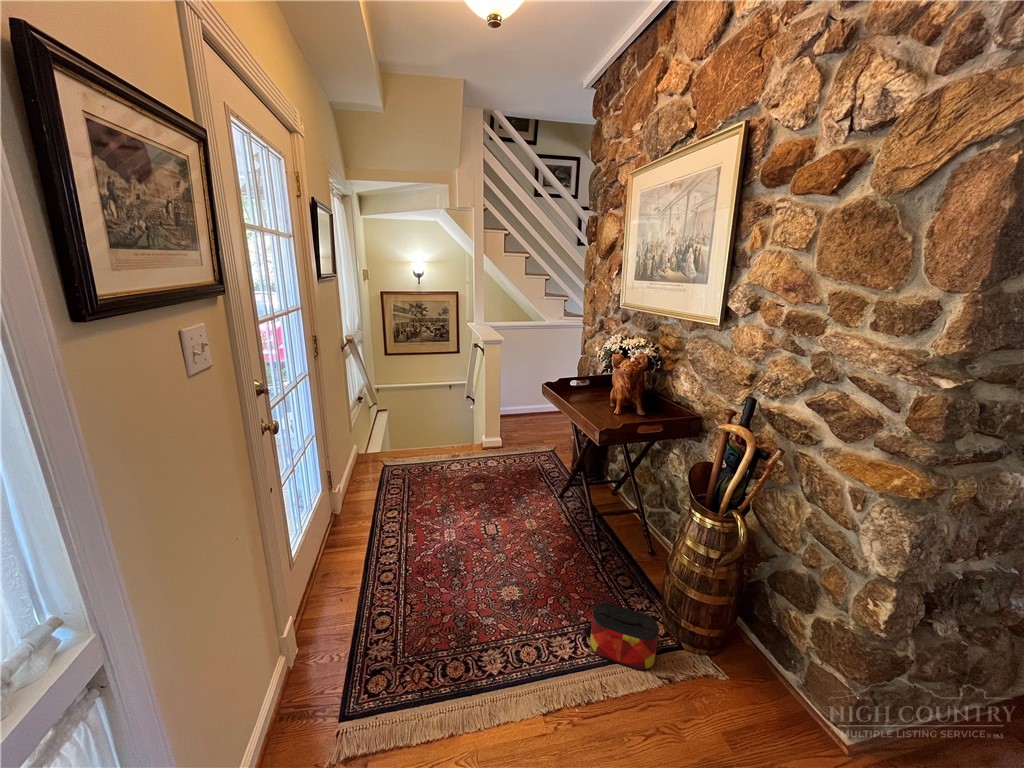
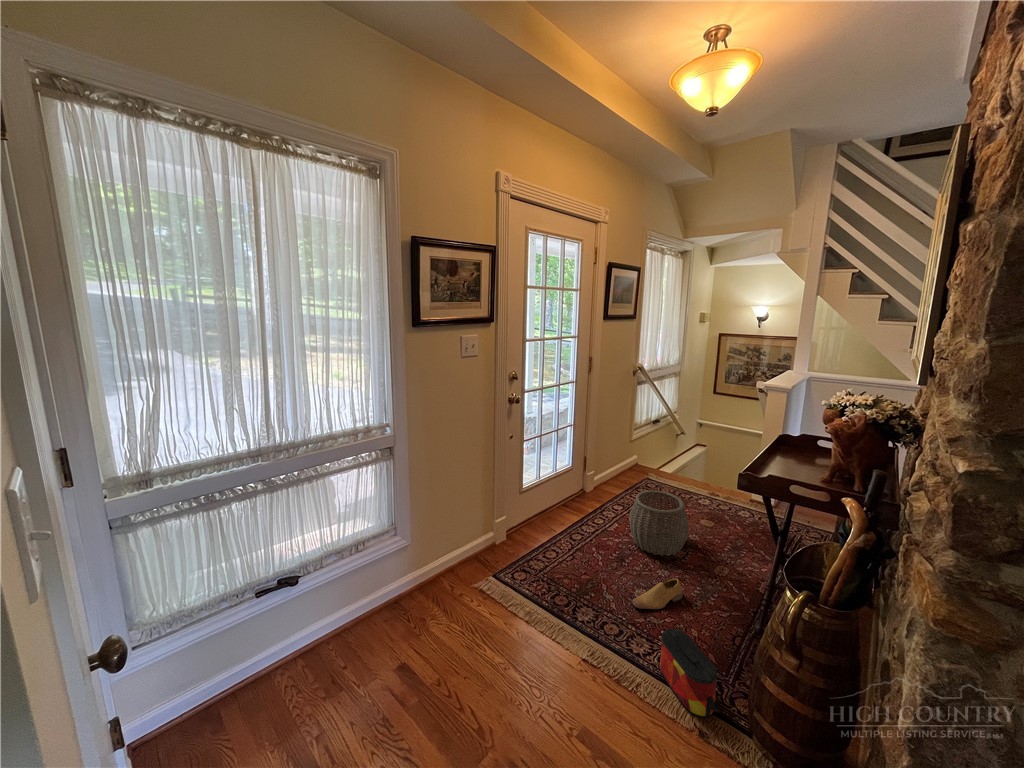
woven basket: none [440,472,504,547] -> present [629,490,689,556]
shoe: none [517,556,542,611] -> present [632,578,683,609]

